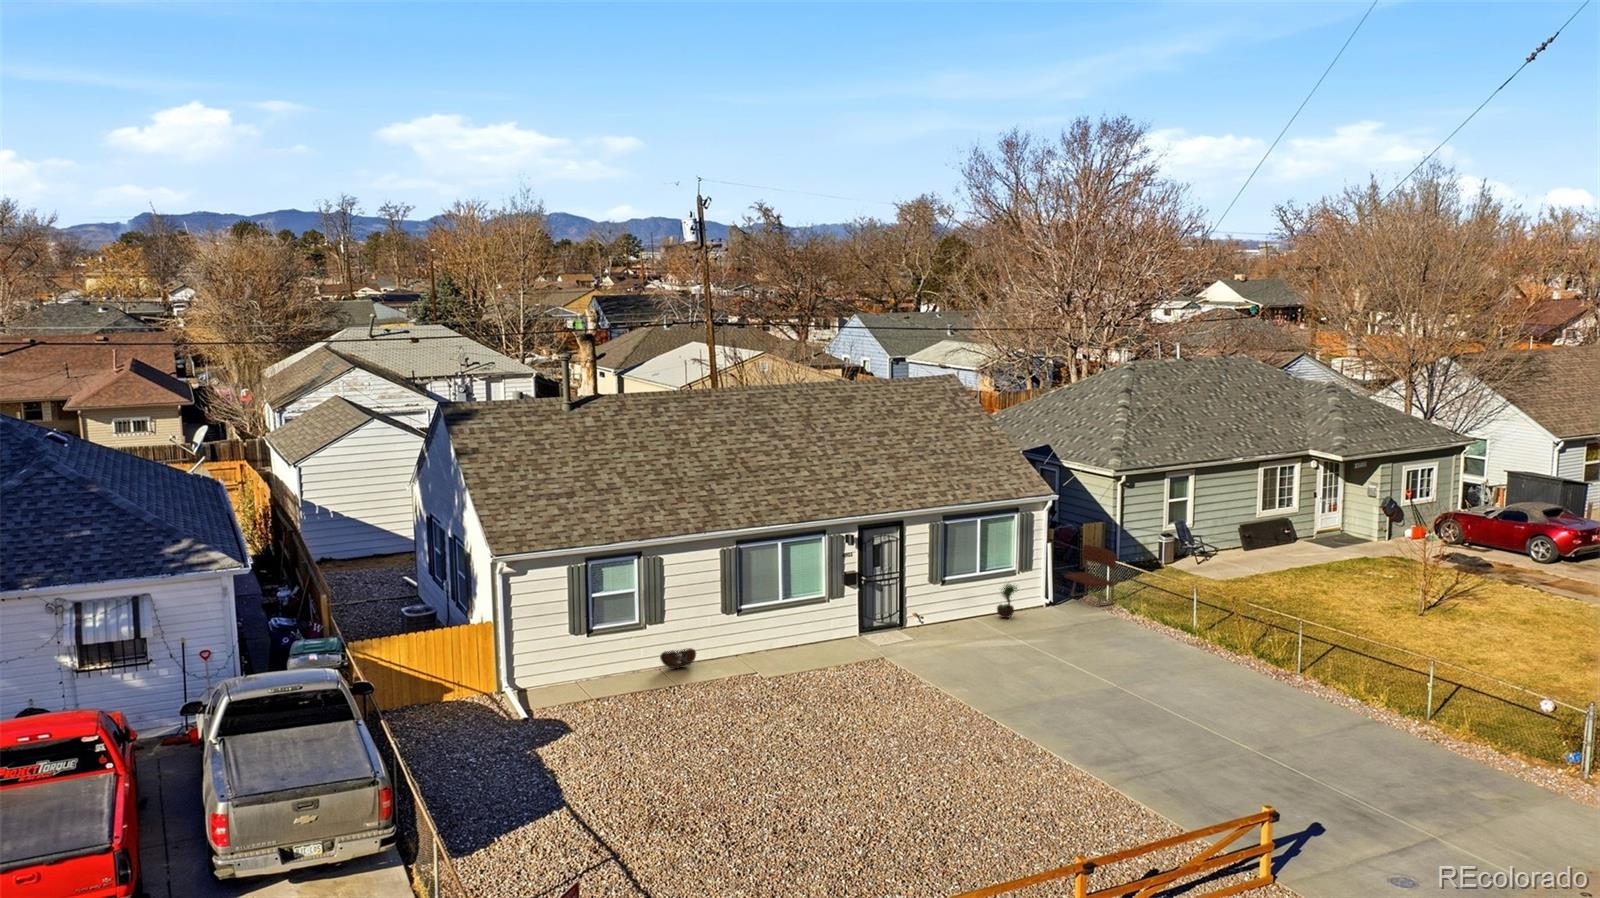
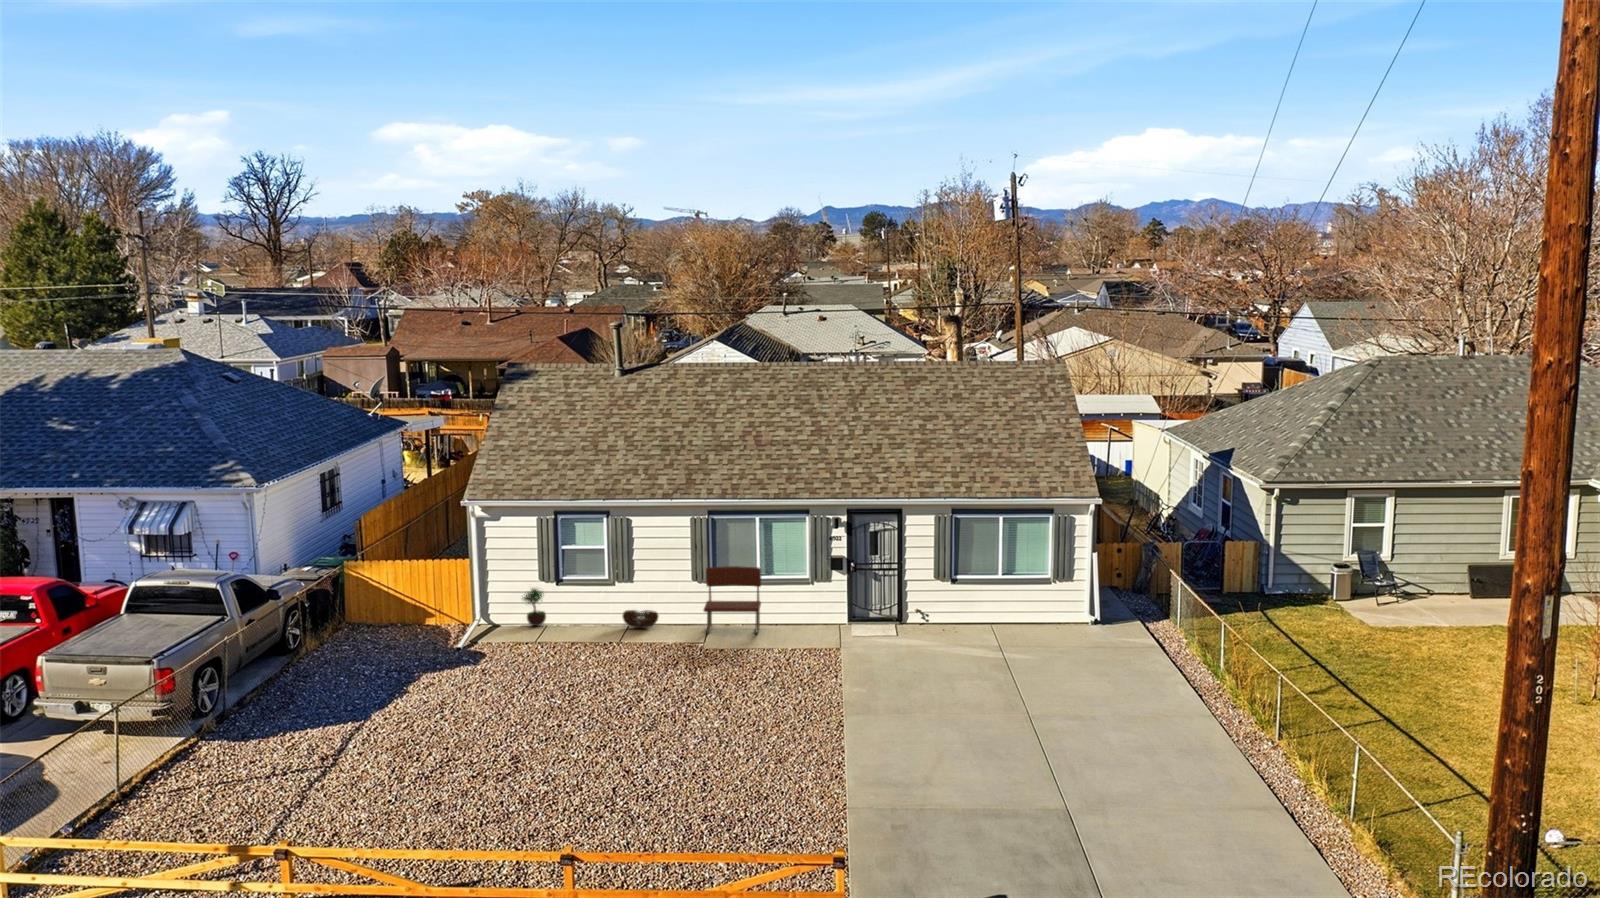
bench: present [1065,545,1116,606] -> present [704,566,761,634]
potted tree: present [997,584,1017,618] -> present [522,588,546,626]

